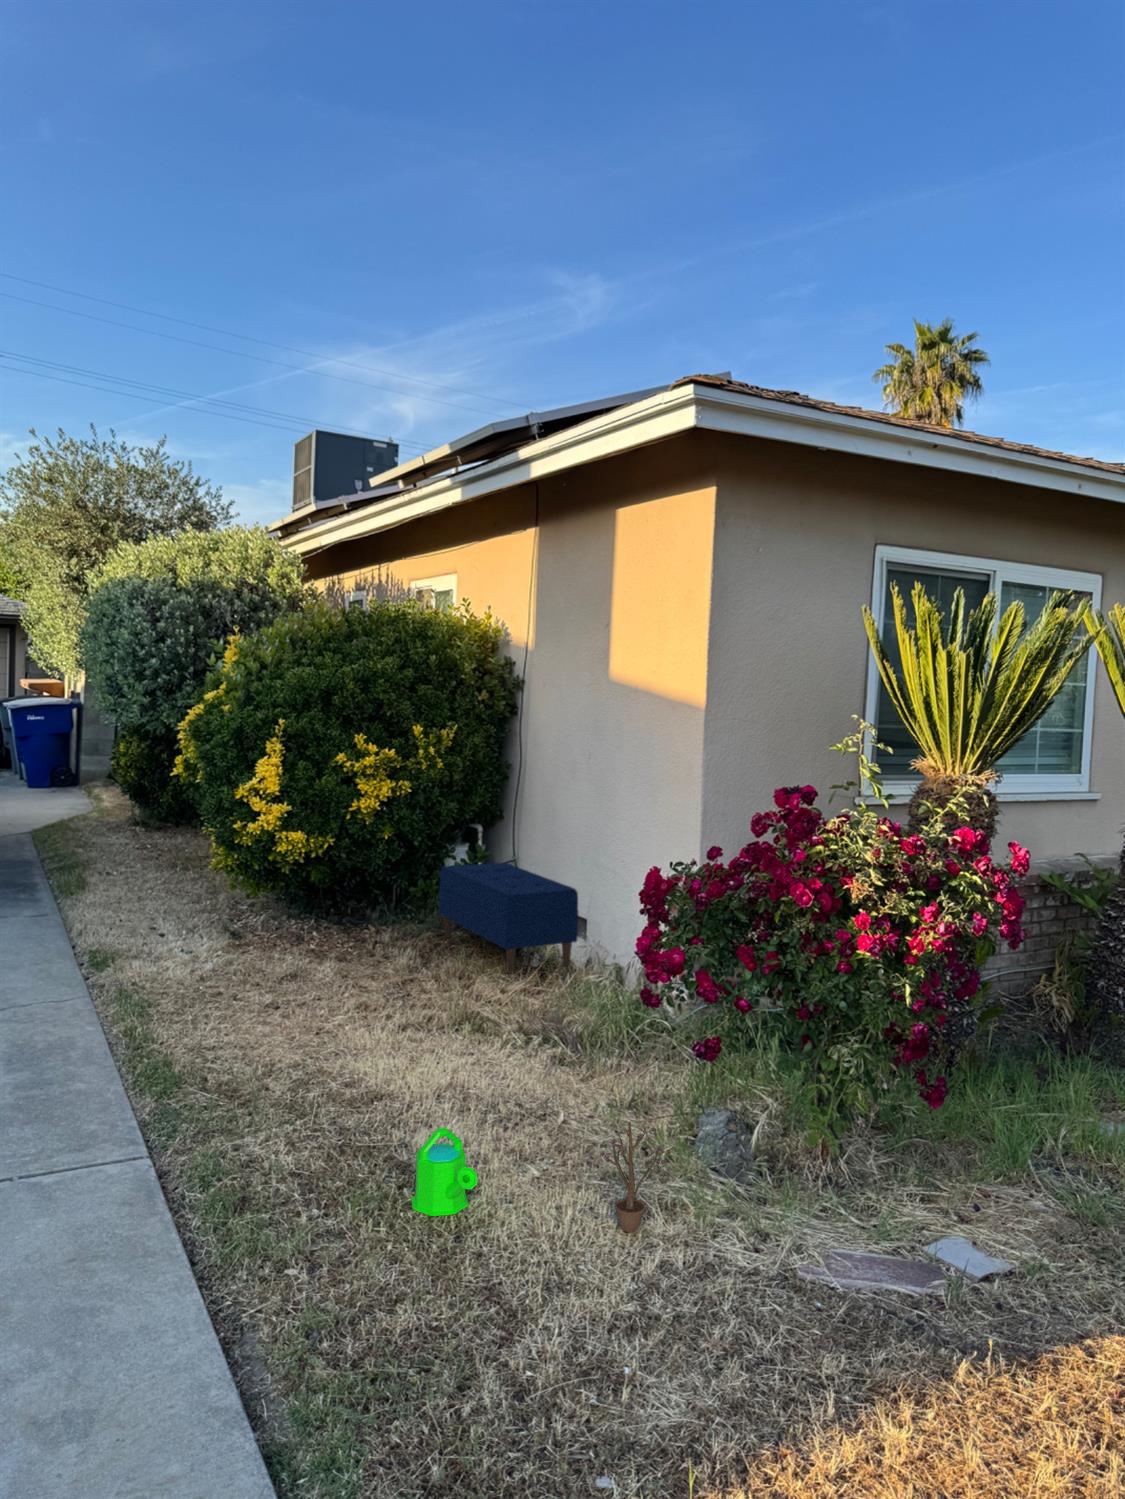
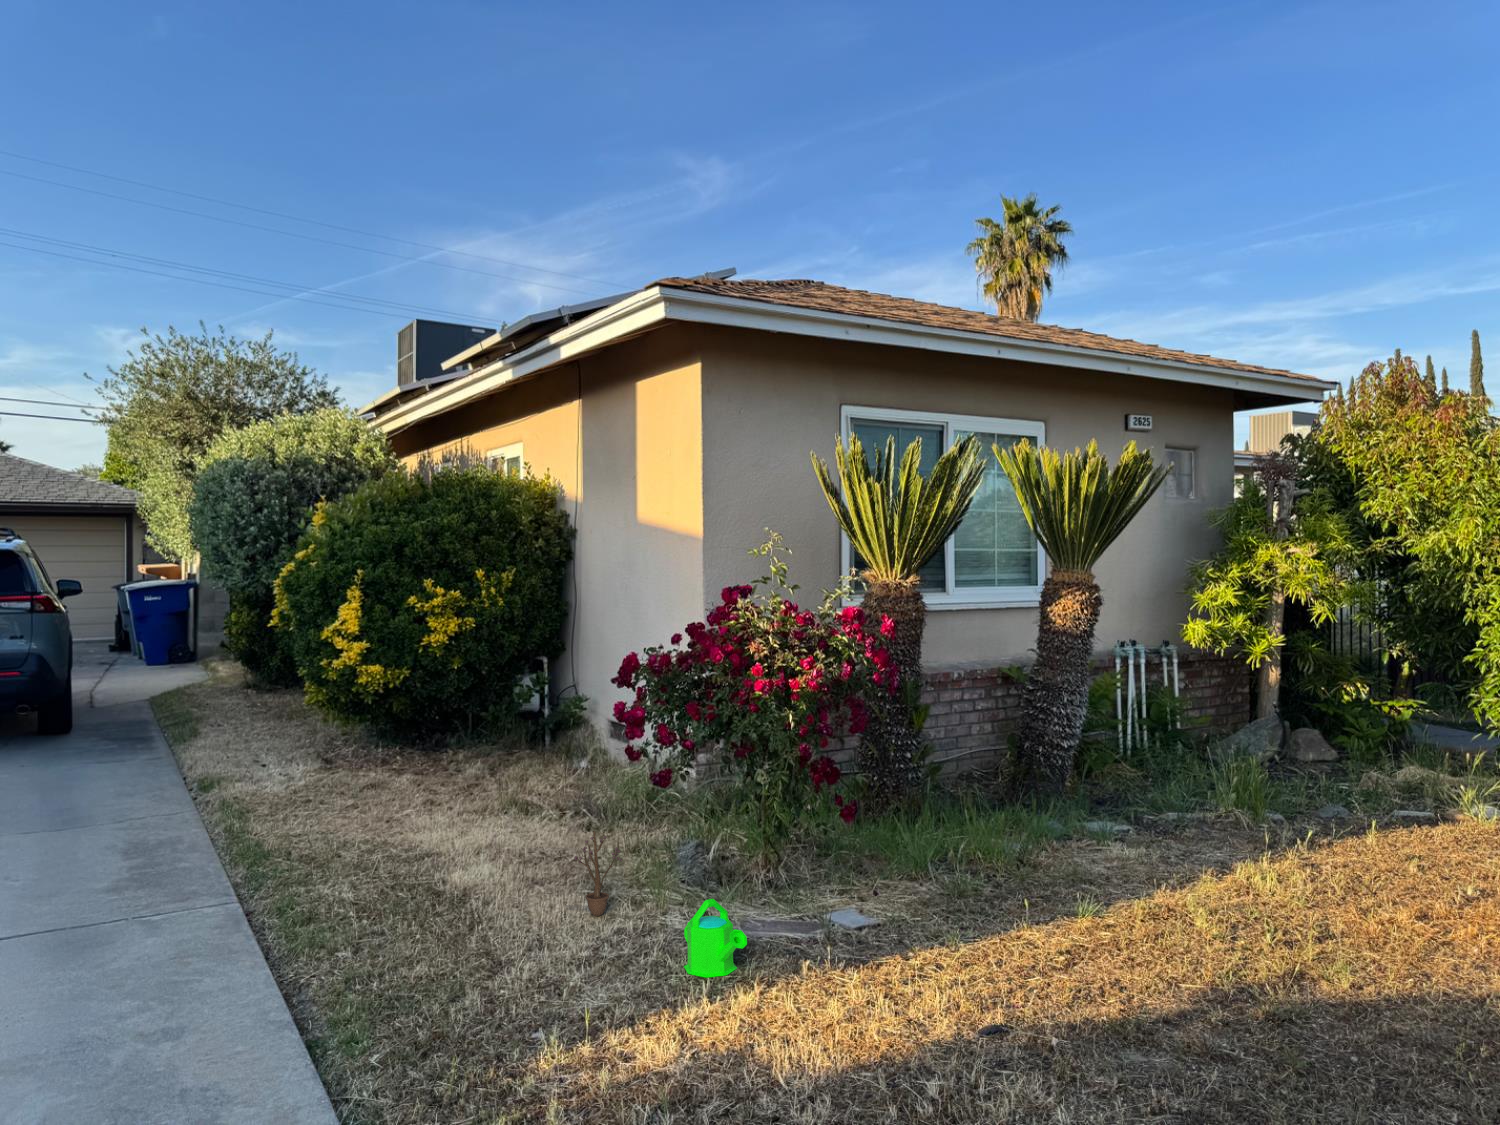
bench: present [439,863,578,974] -> none [507,689,622,777]
watering can: present [411,1128,477,1216] -> present [684,899,747,978]

